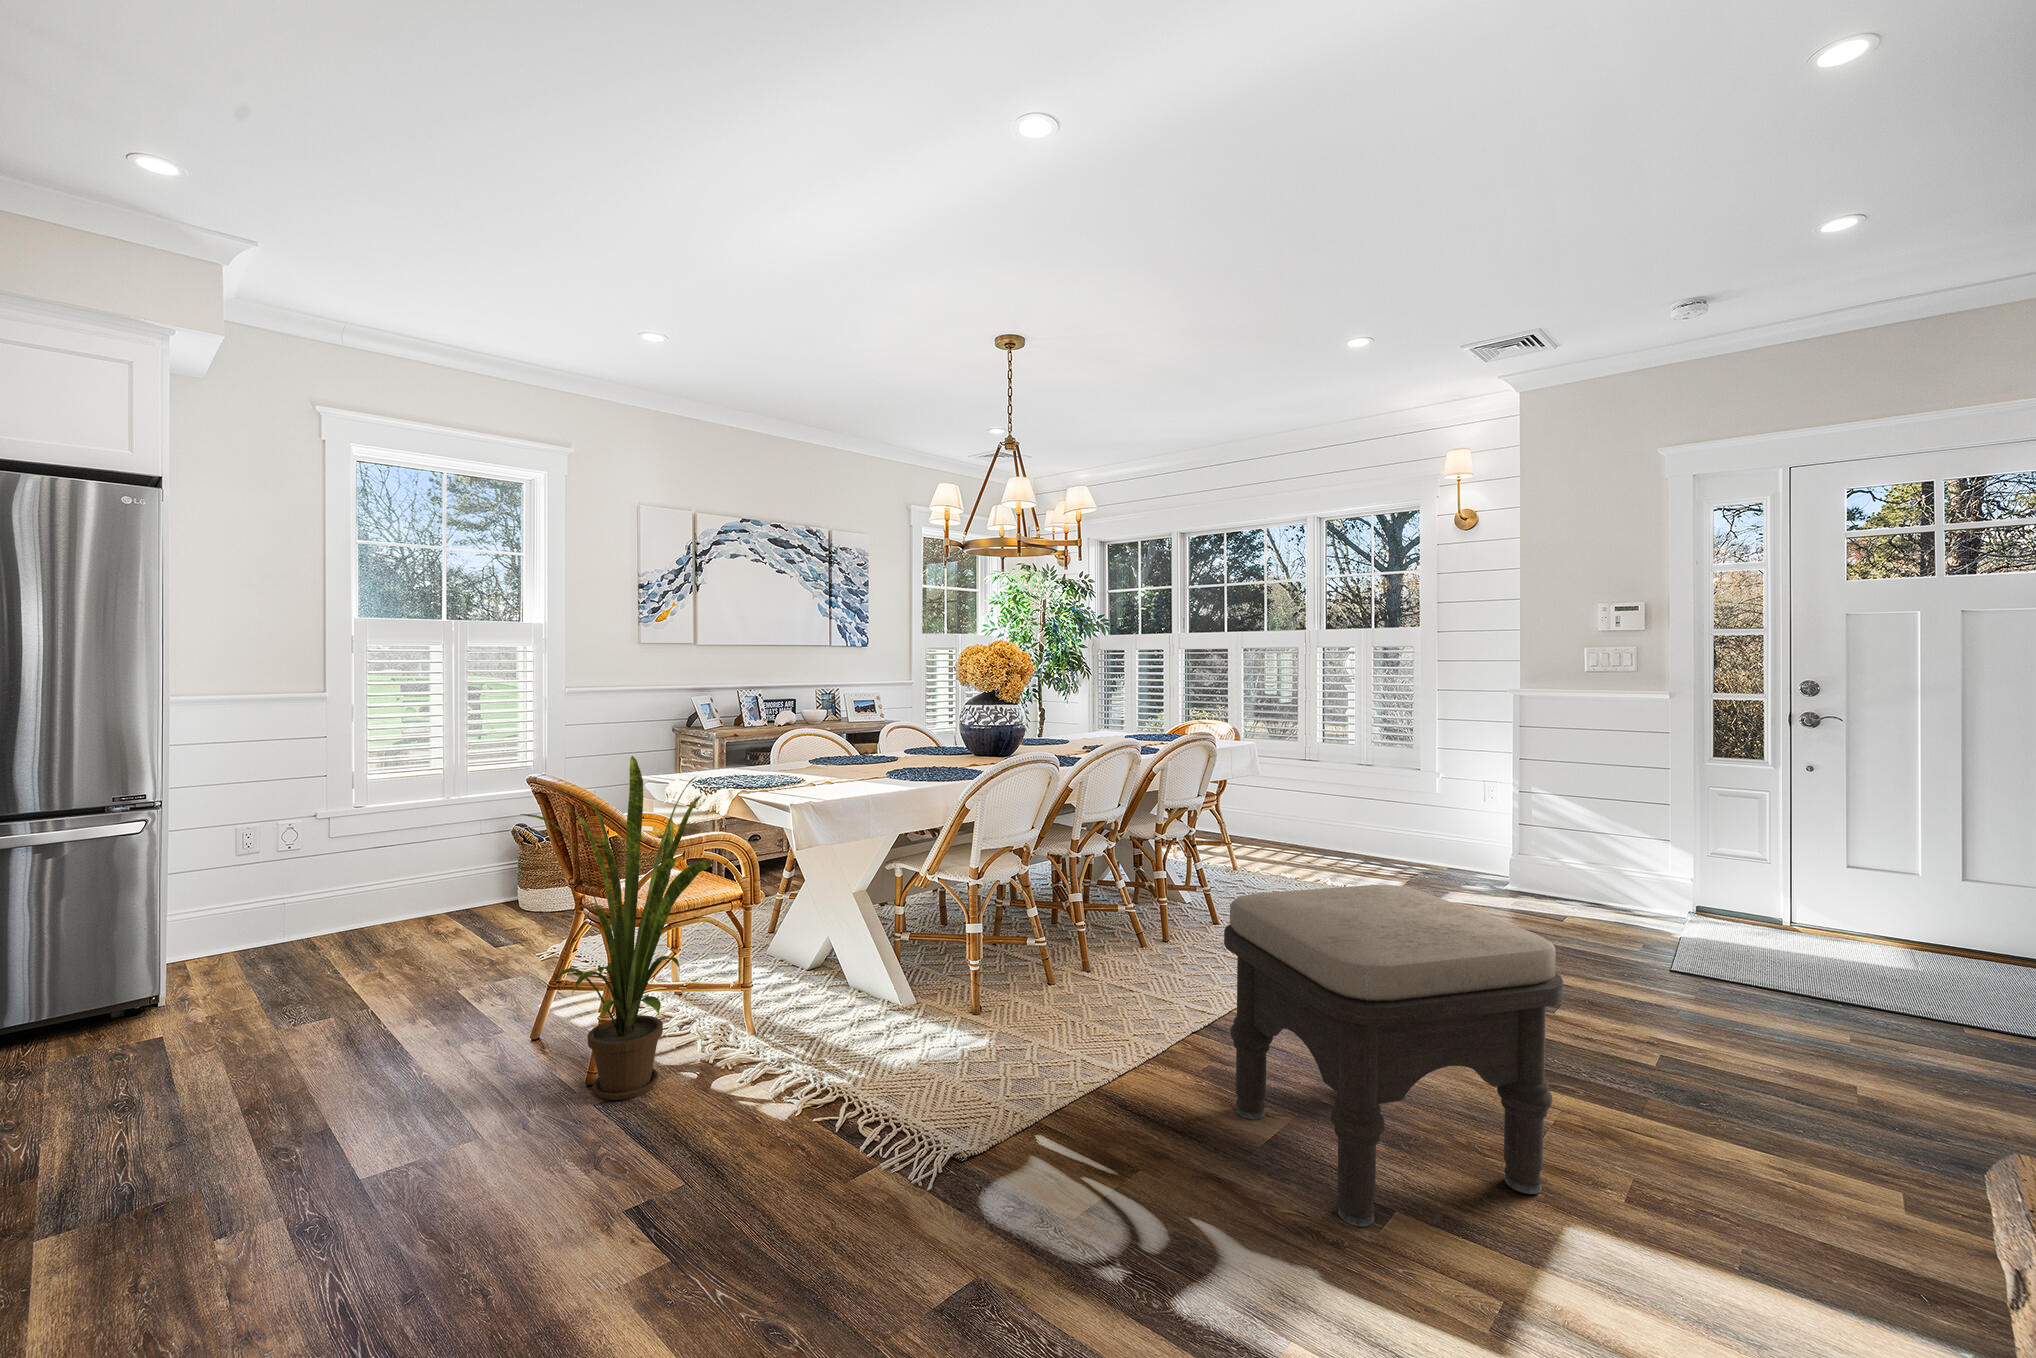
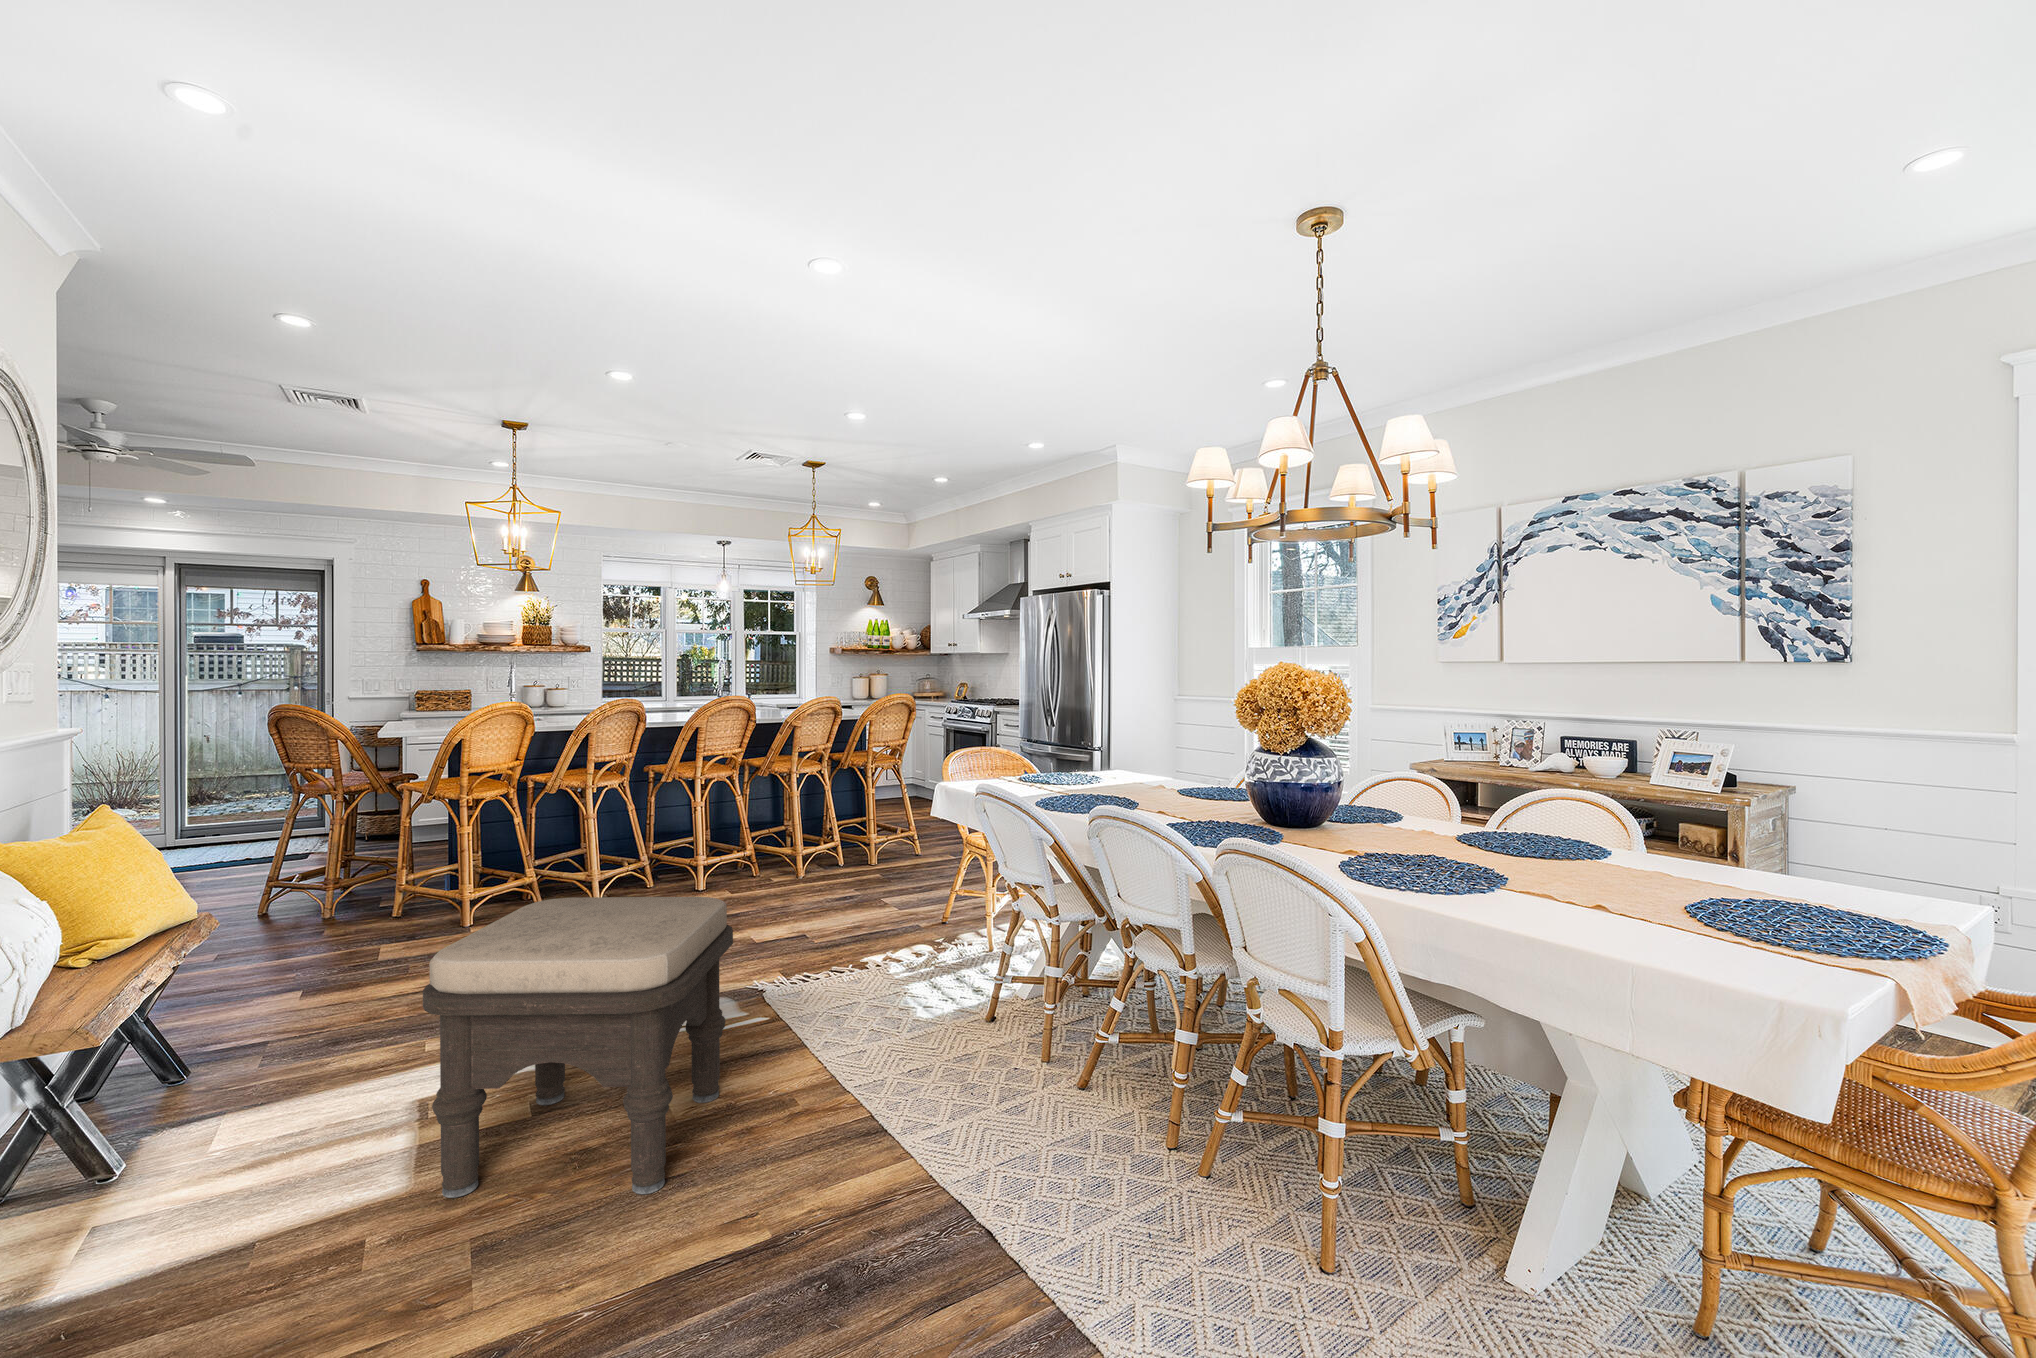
house plant: present [521,756,713,1100] -> none [881,740,989,932]

